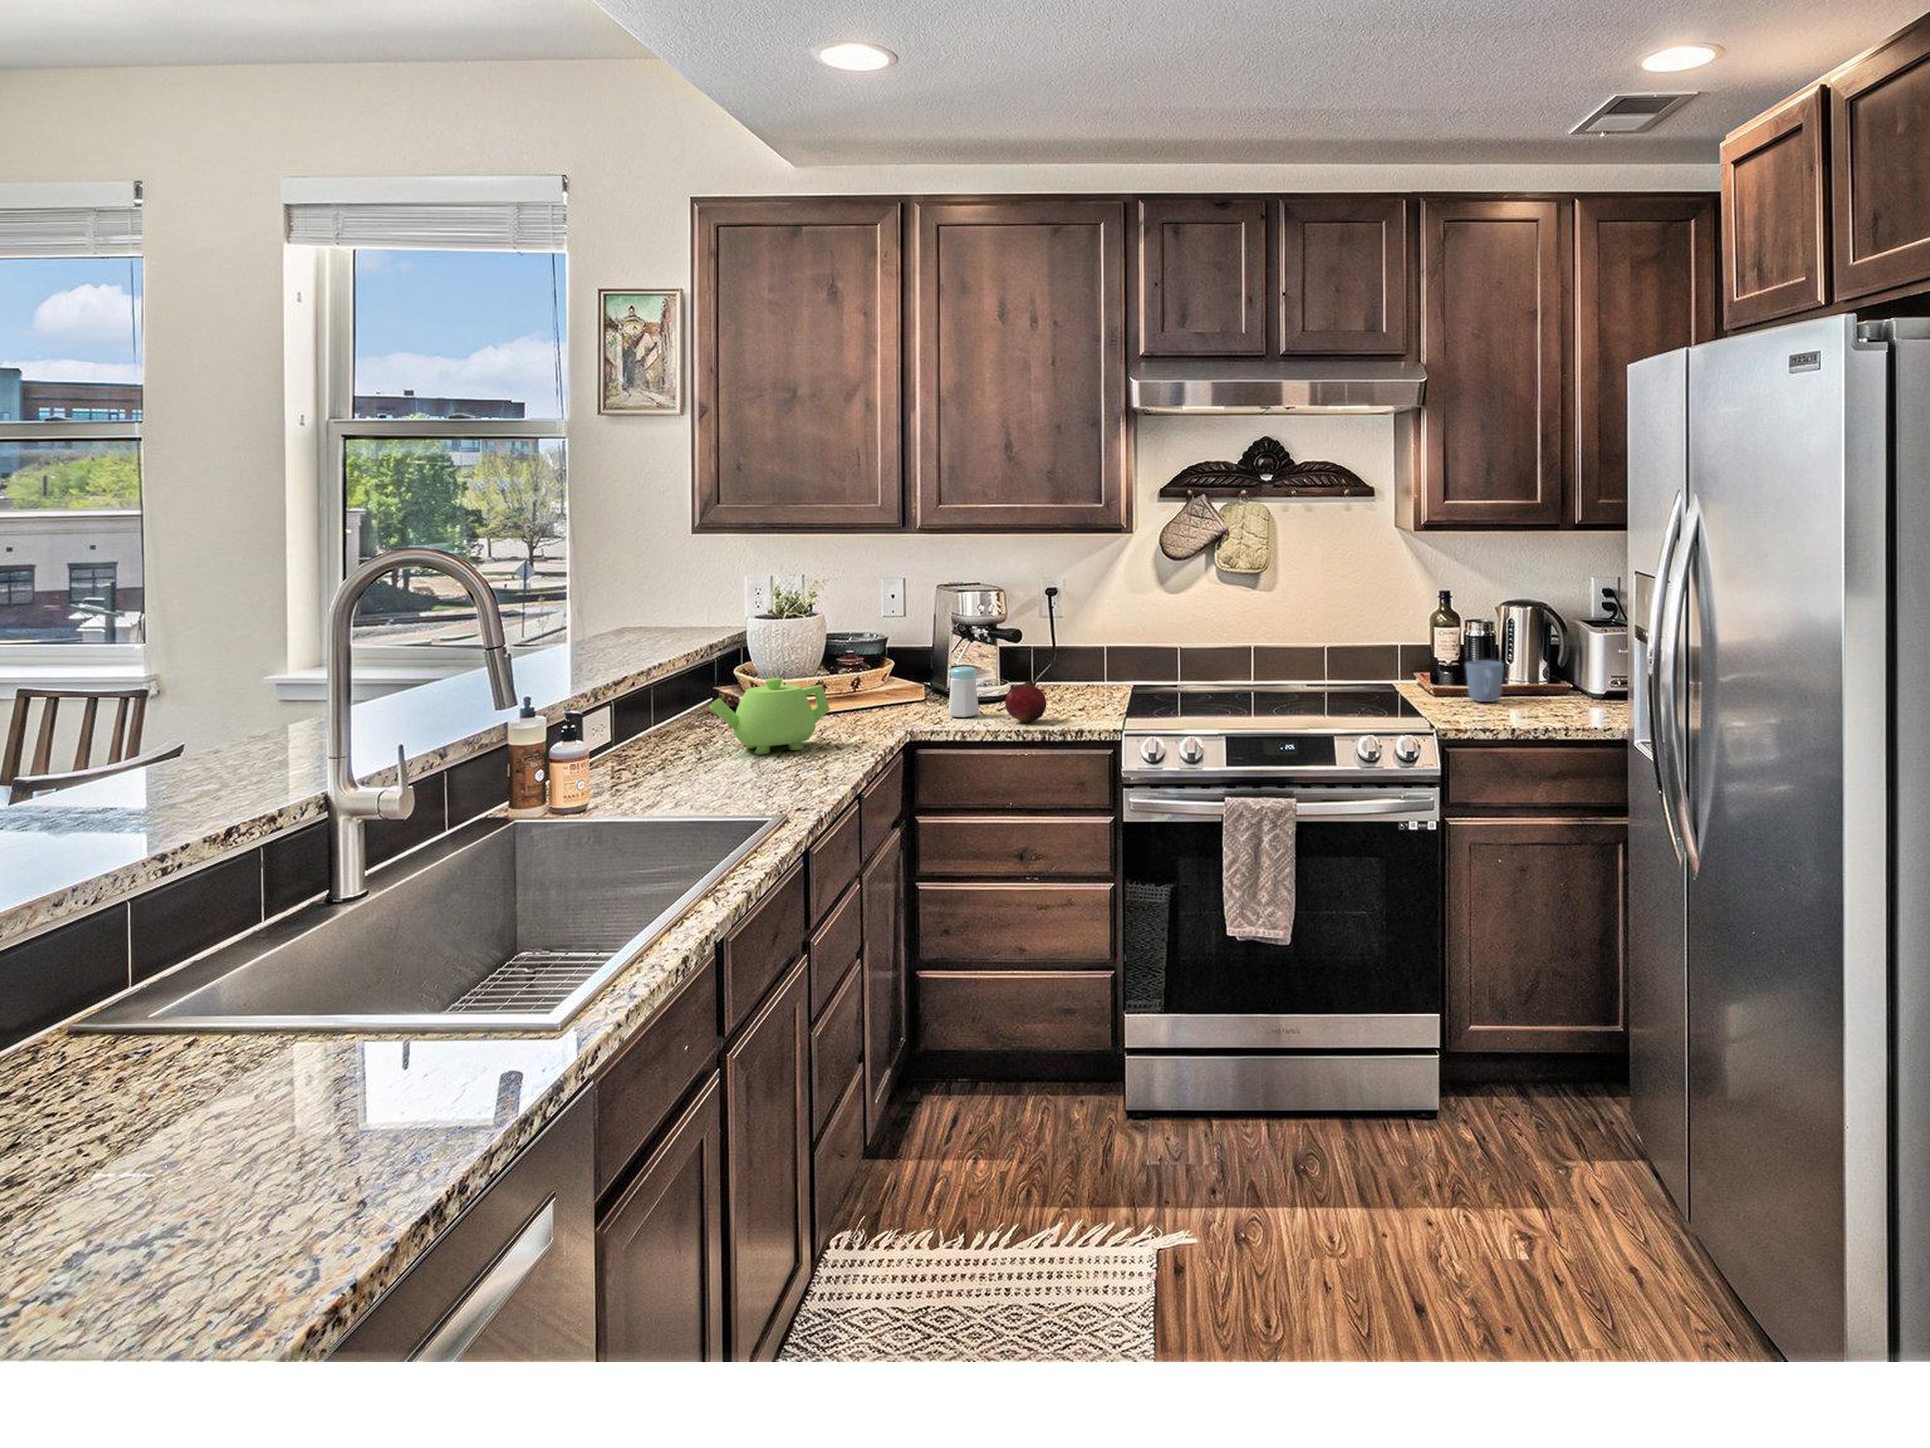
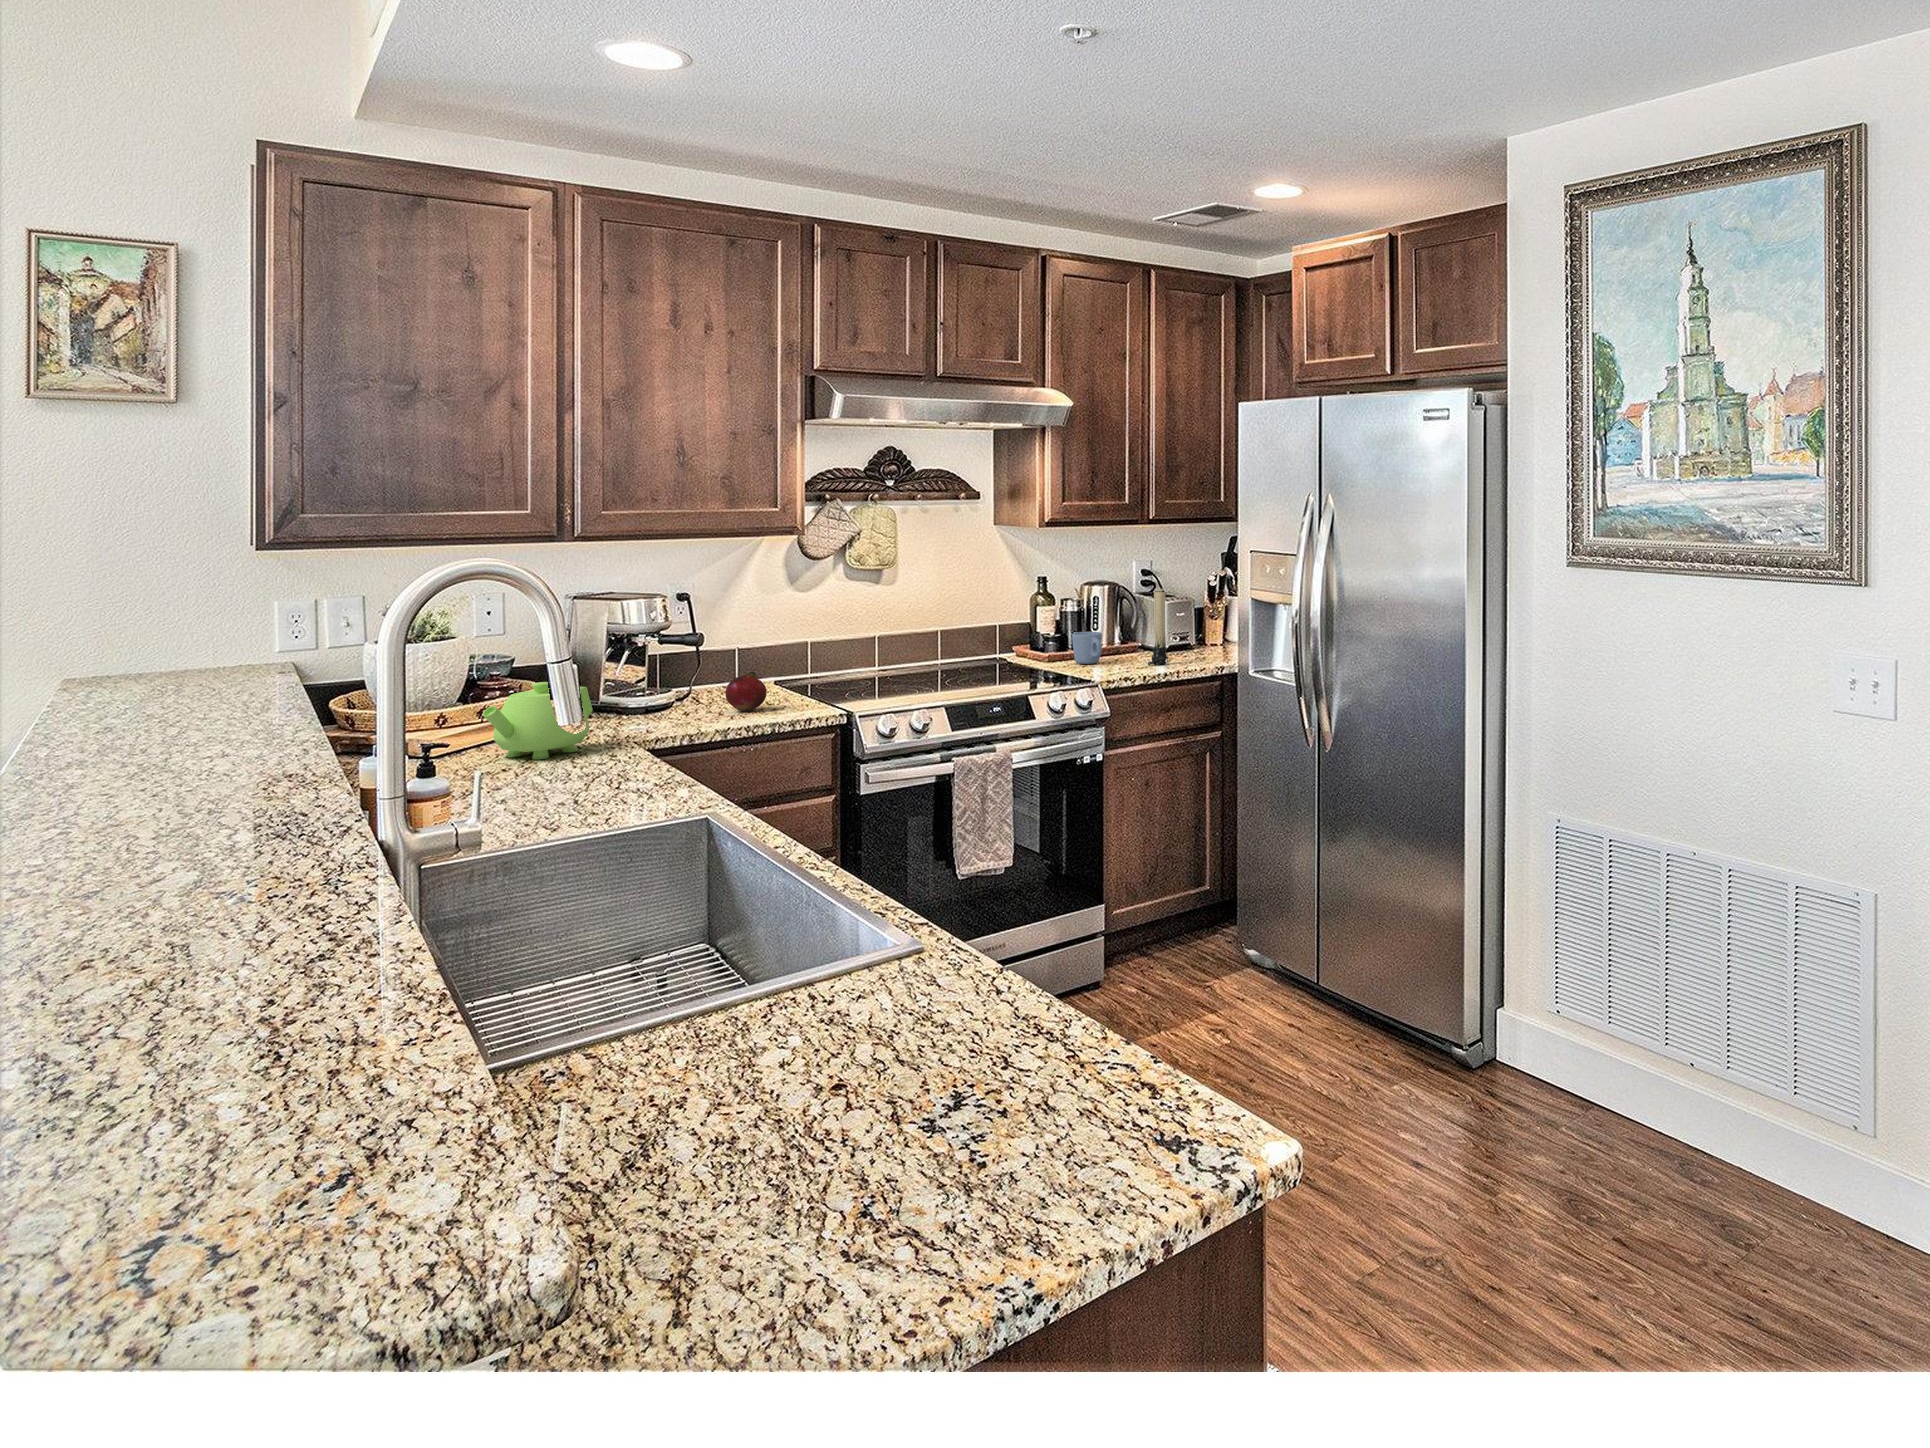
candle: none [1550,612,1580,713] -> present [1148,589,1168,665]
salt shaker: present [949,666,979,717] -> none [650,665,685,714]

